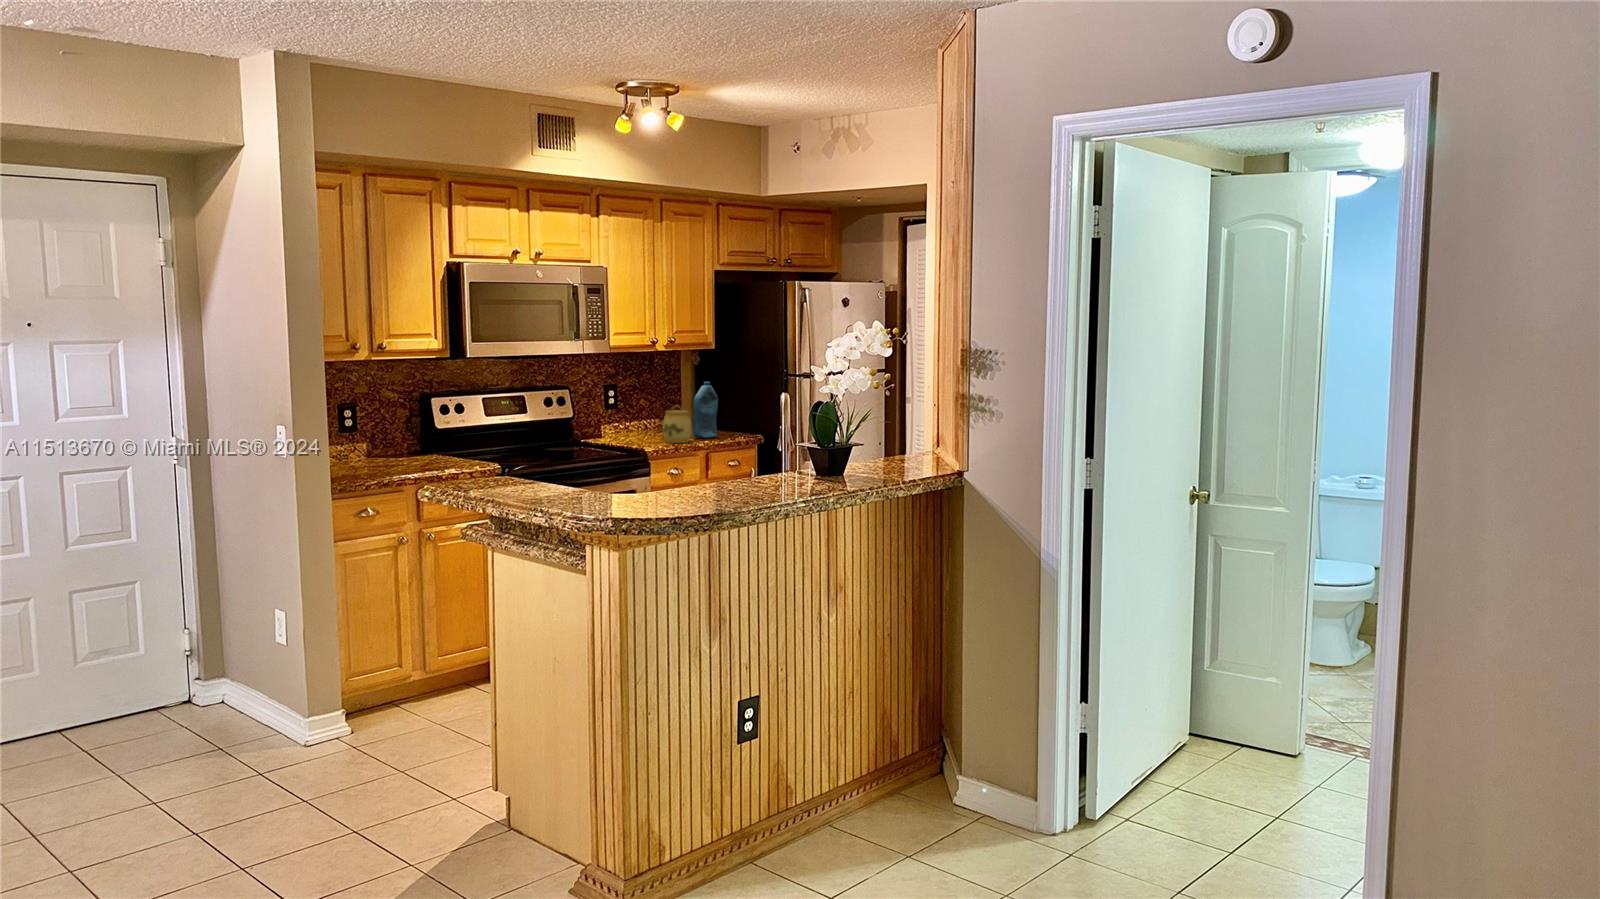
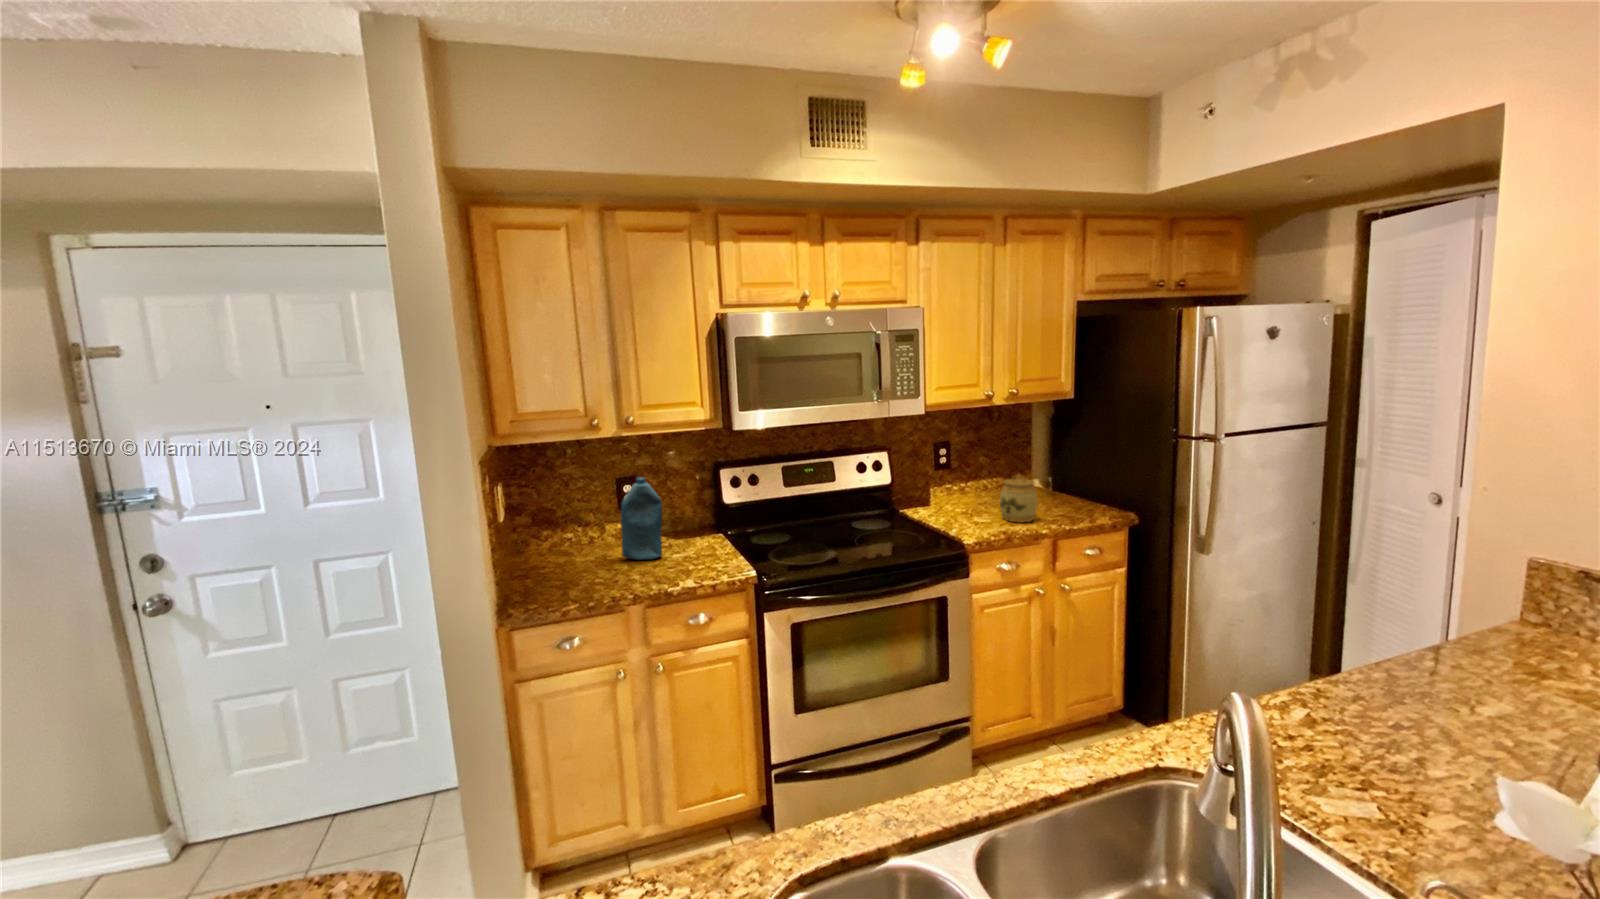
bottle: present [692,382,718,438] -> present [621,477,662,560]

